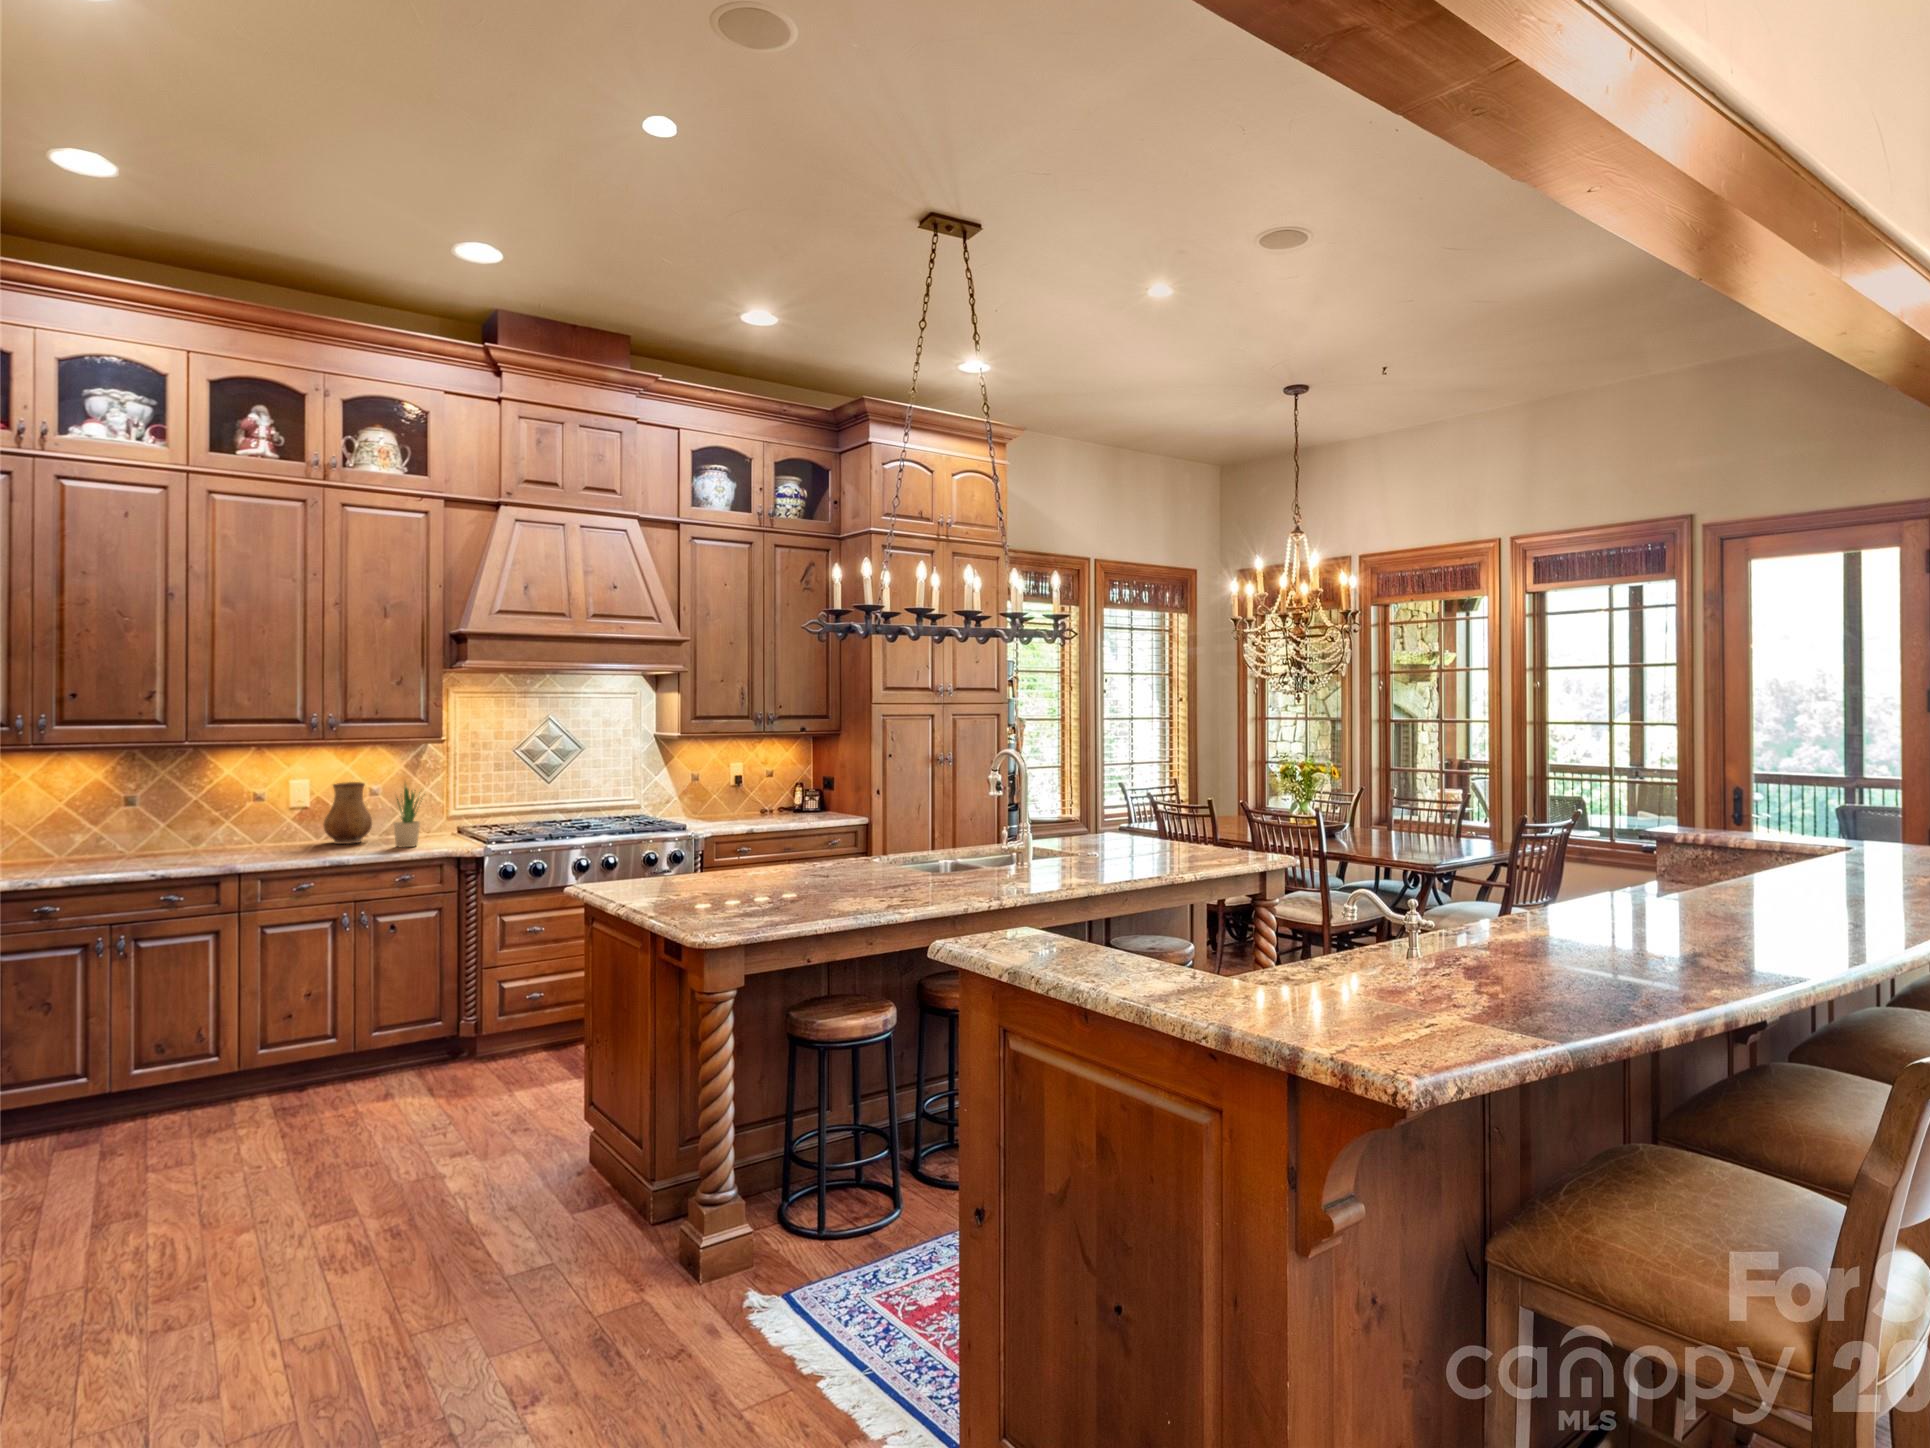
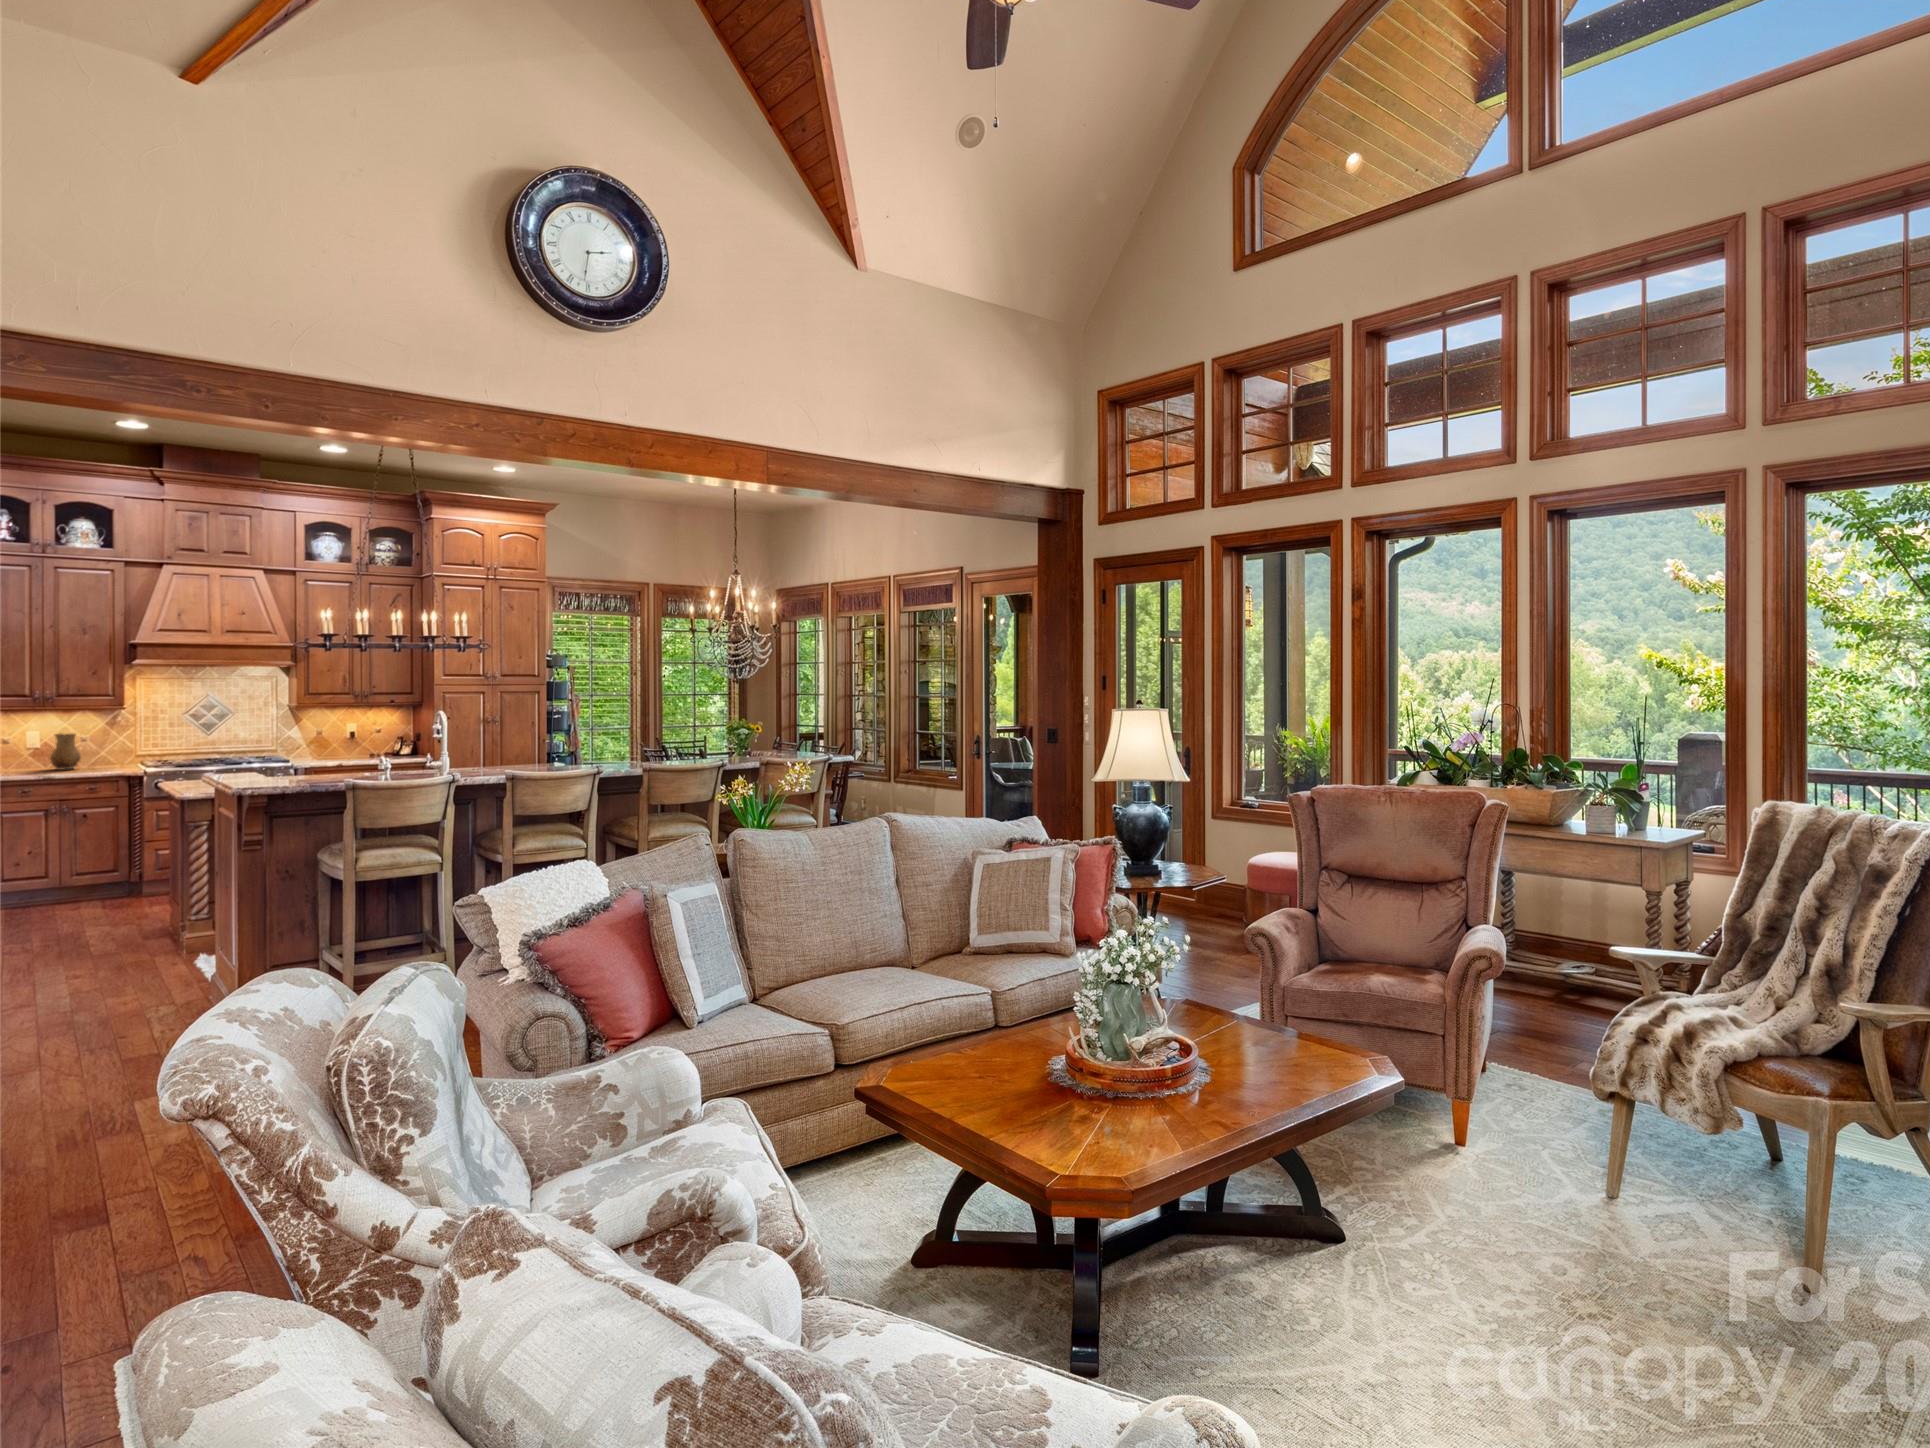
potted plant: present [394,786,422,847] -> none [91,731,112,771]

